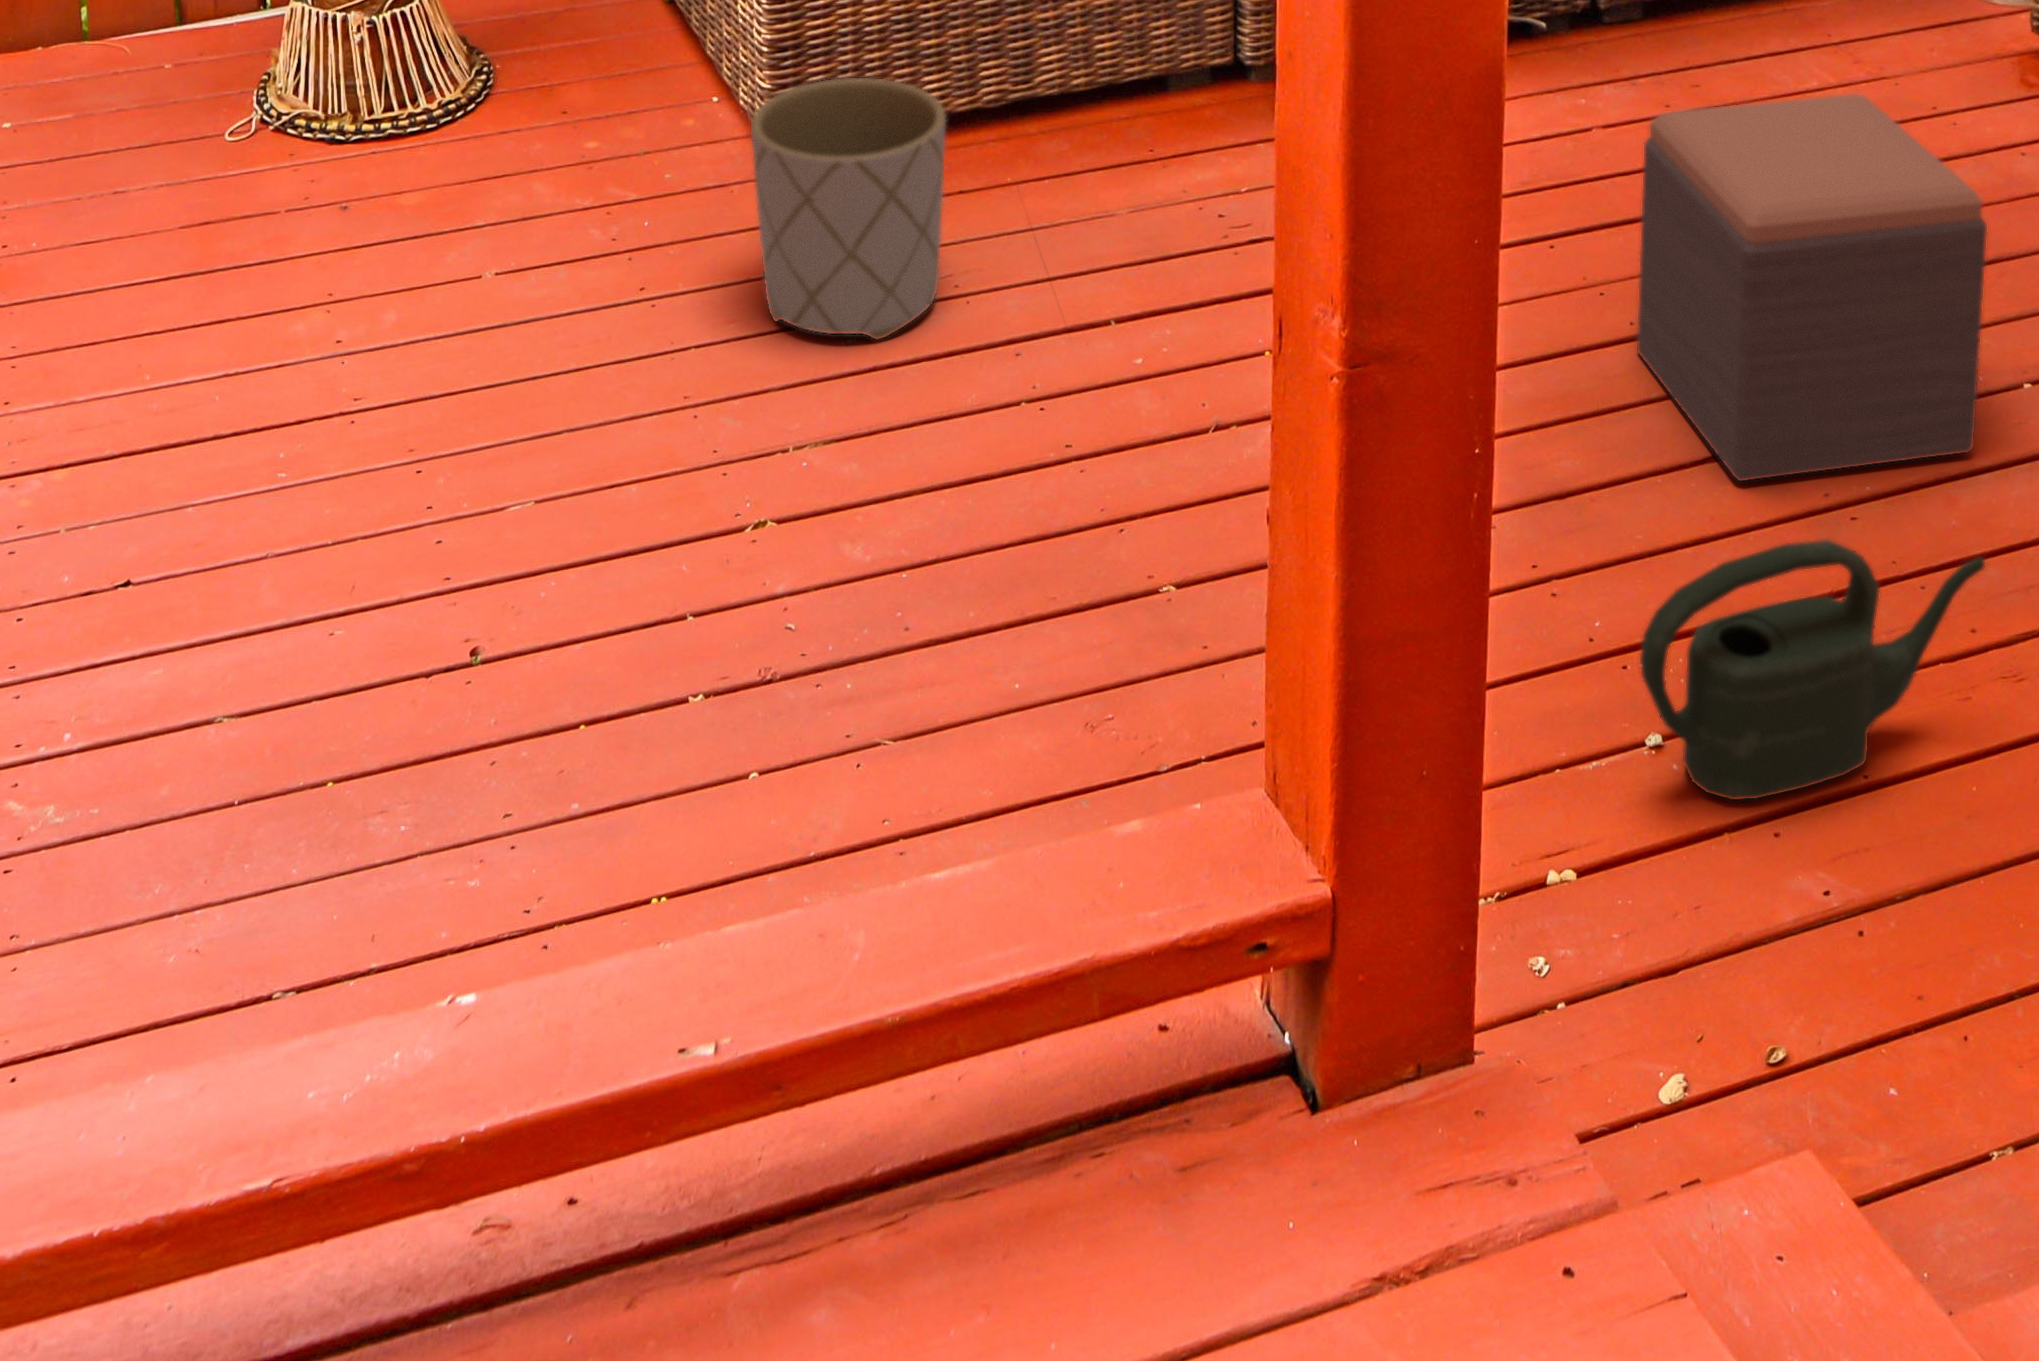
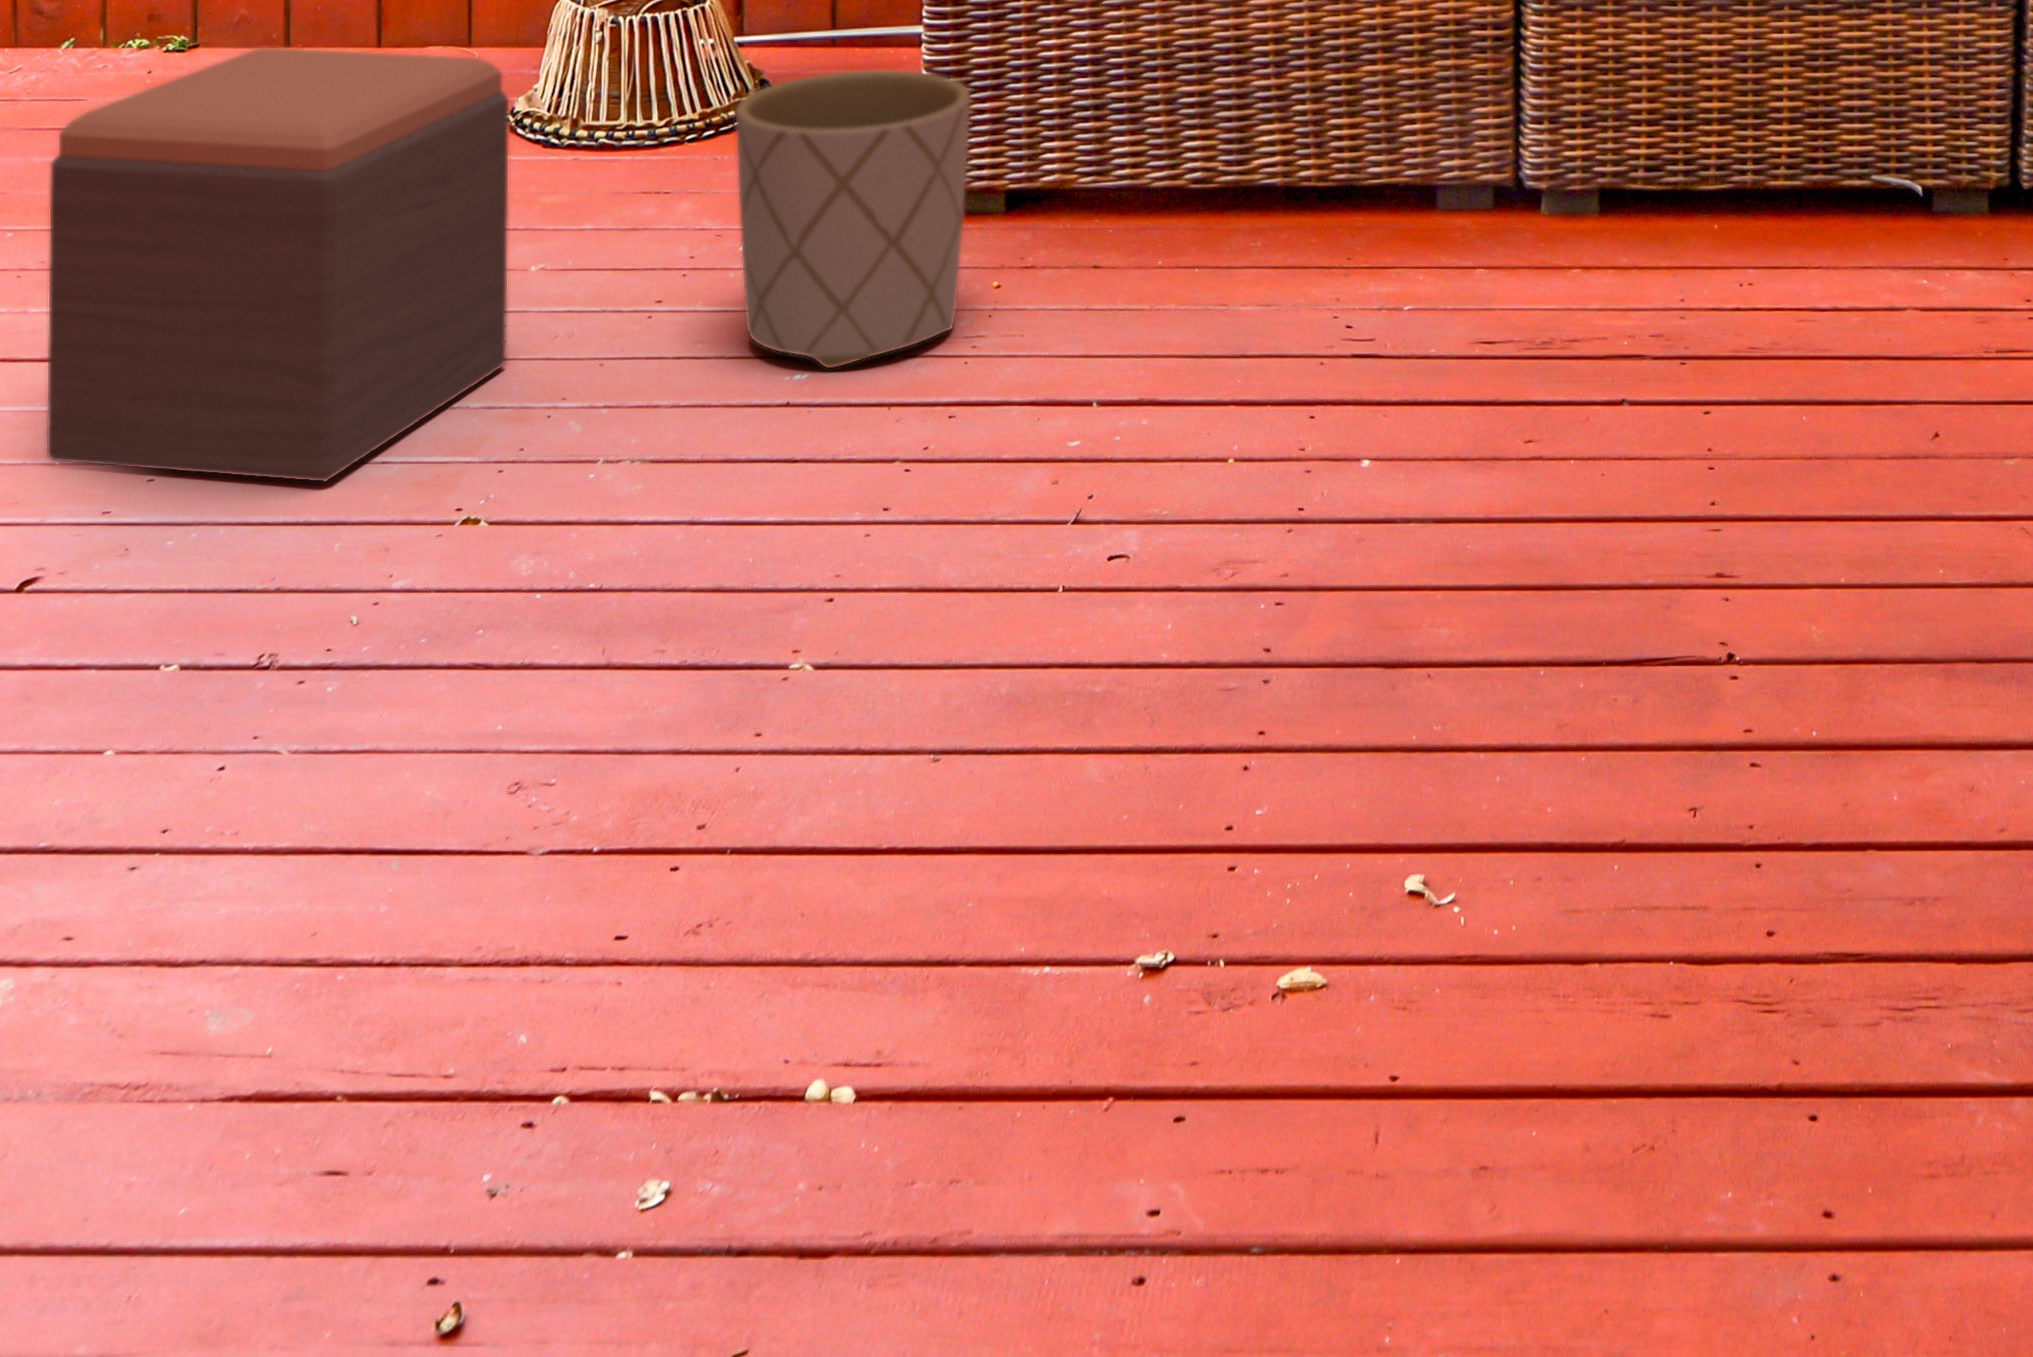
footstool: present [1637,94,1987,481] -> present [47,48,509,481]
watering can: present [1640,540,1985,800] -> none [1065,671,1660,1074]

